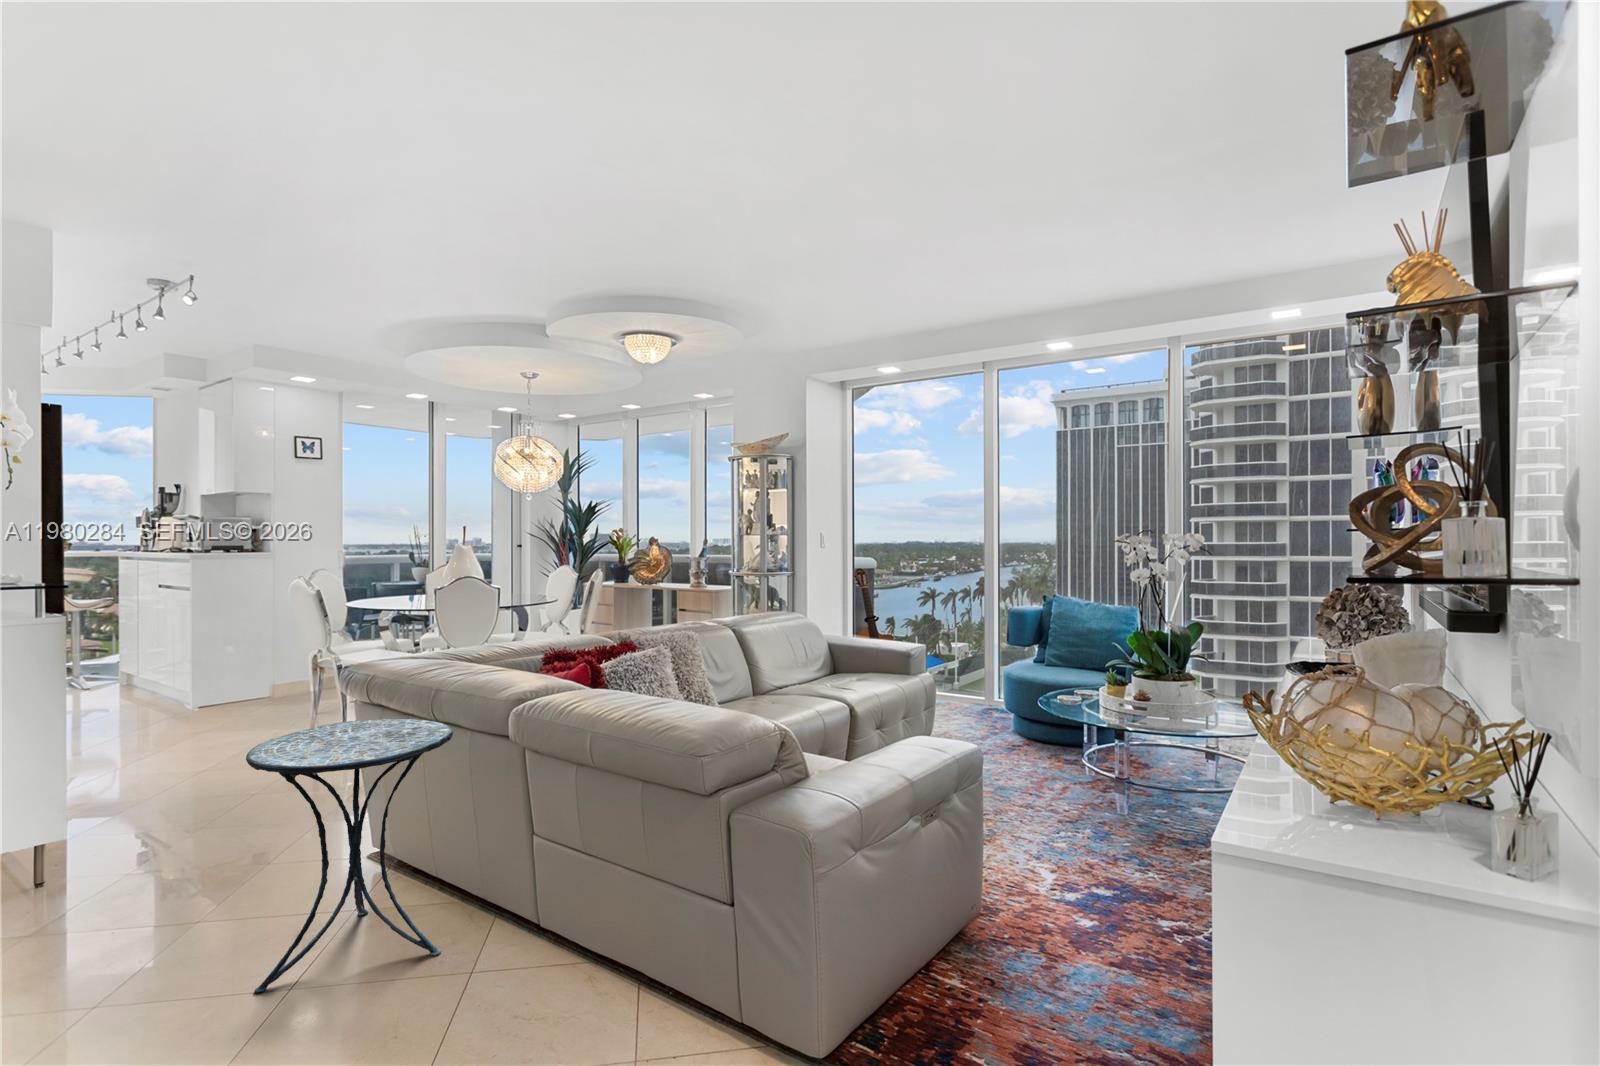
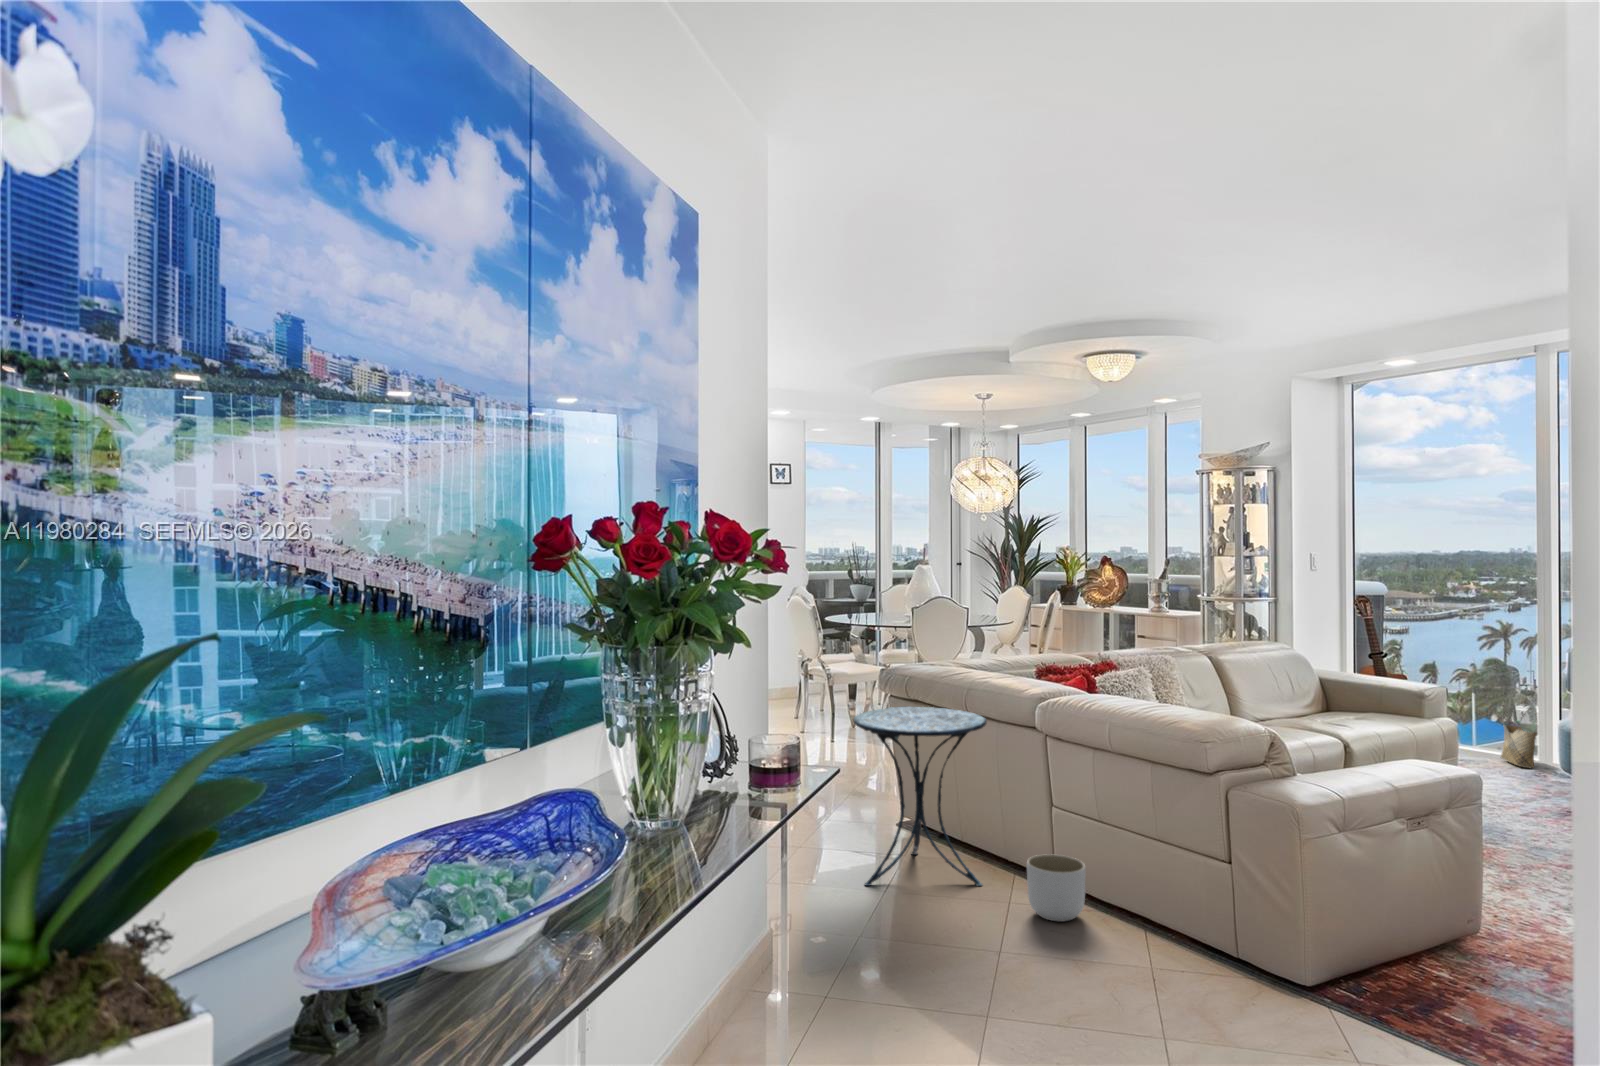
woven basket: none [960,657,985,707] -> present [1501,725,1537,768]
planter: none [487,903,566,1001] -> present [1027,854,1086,921]

